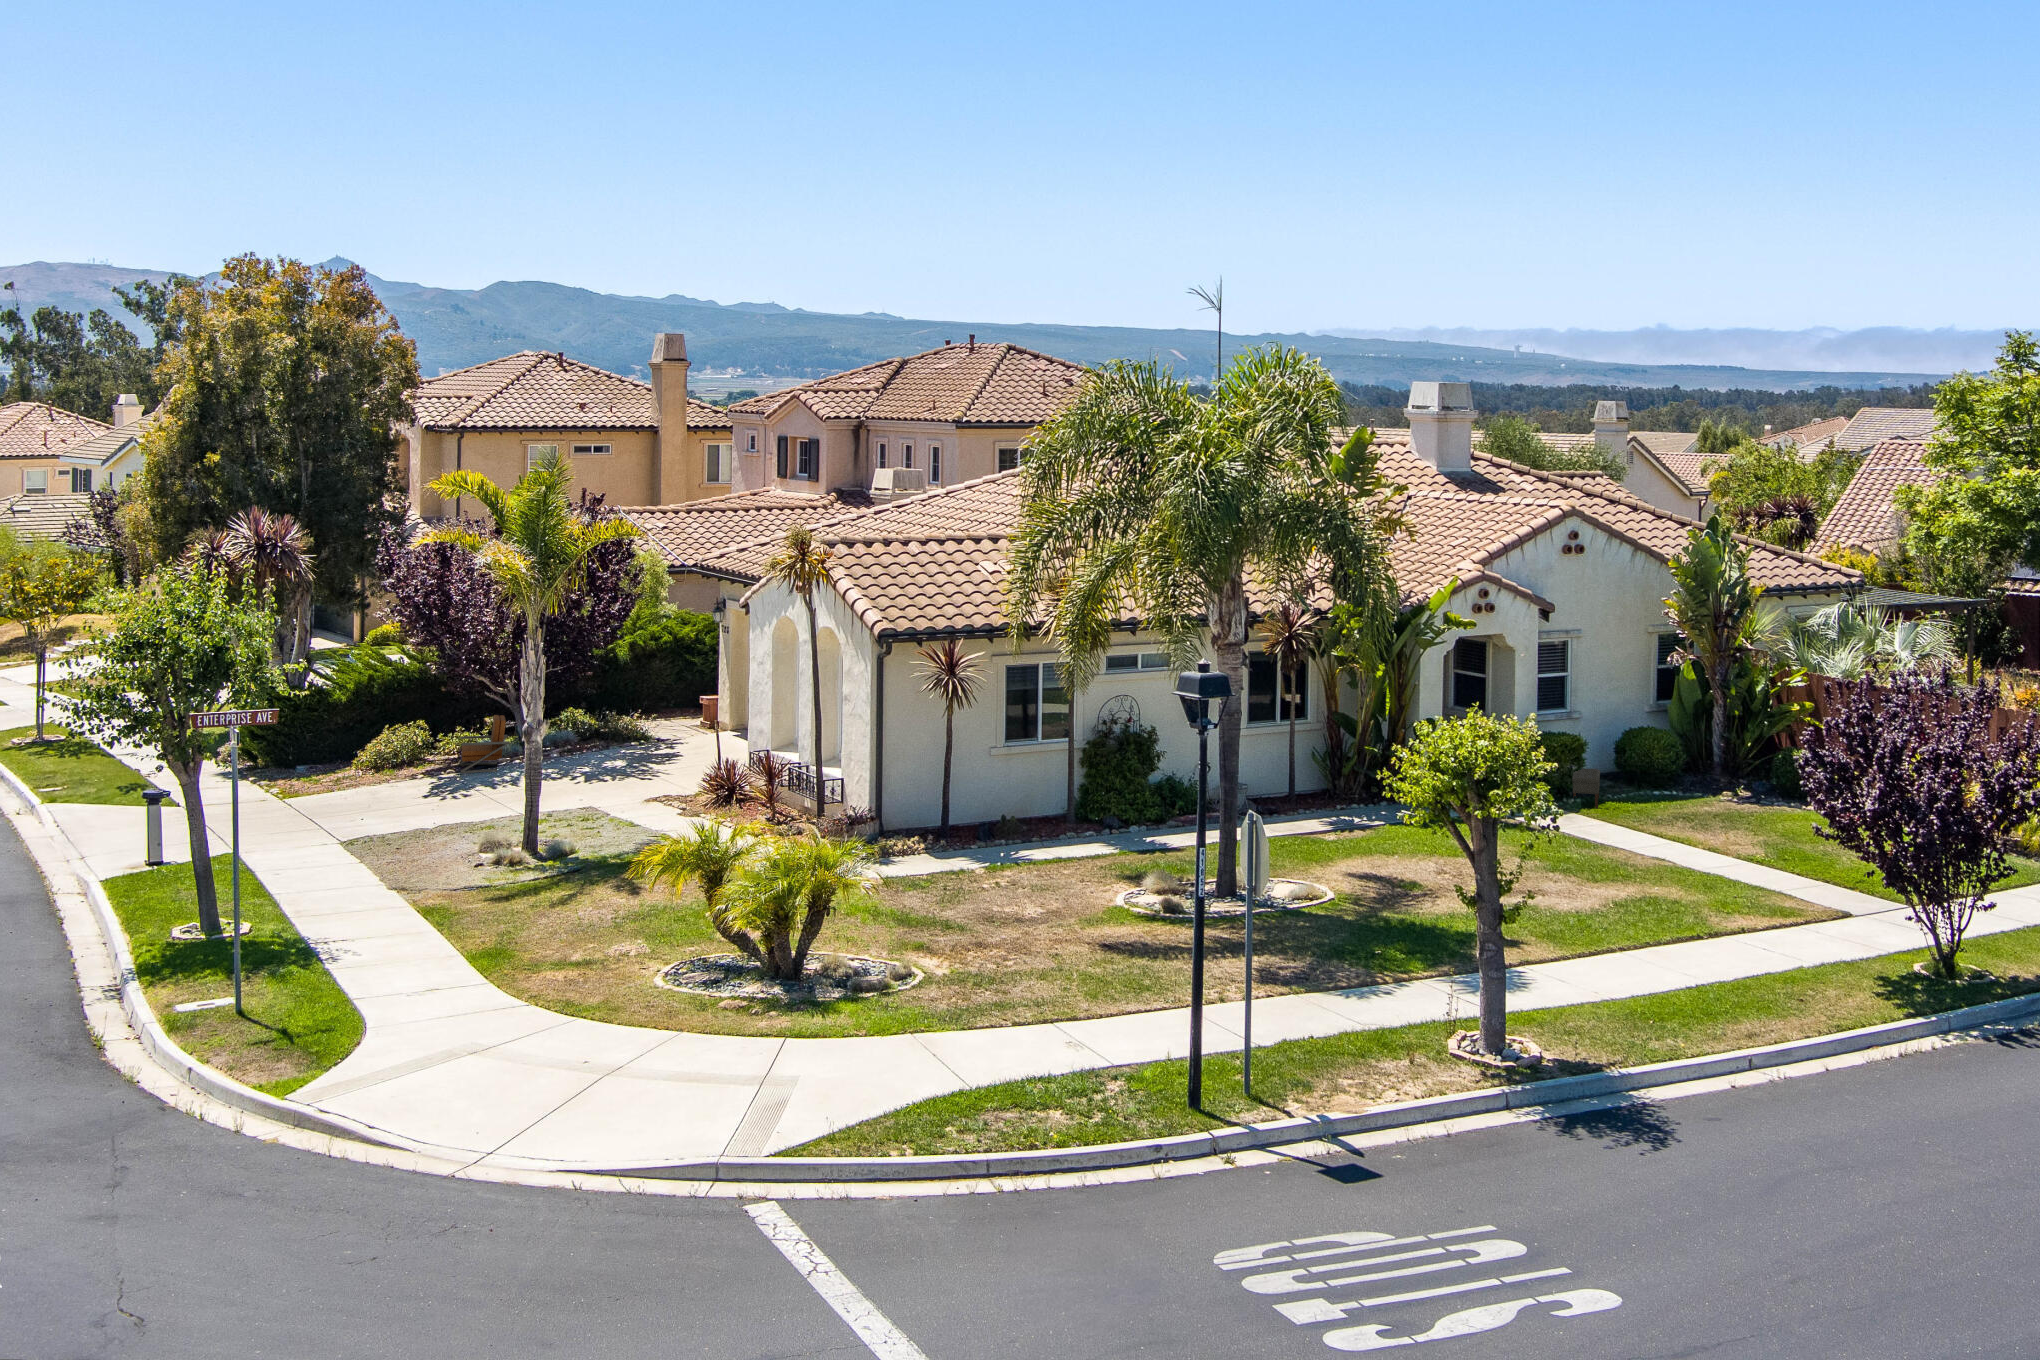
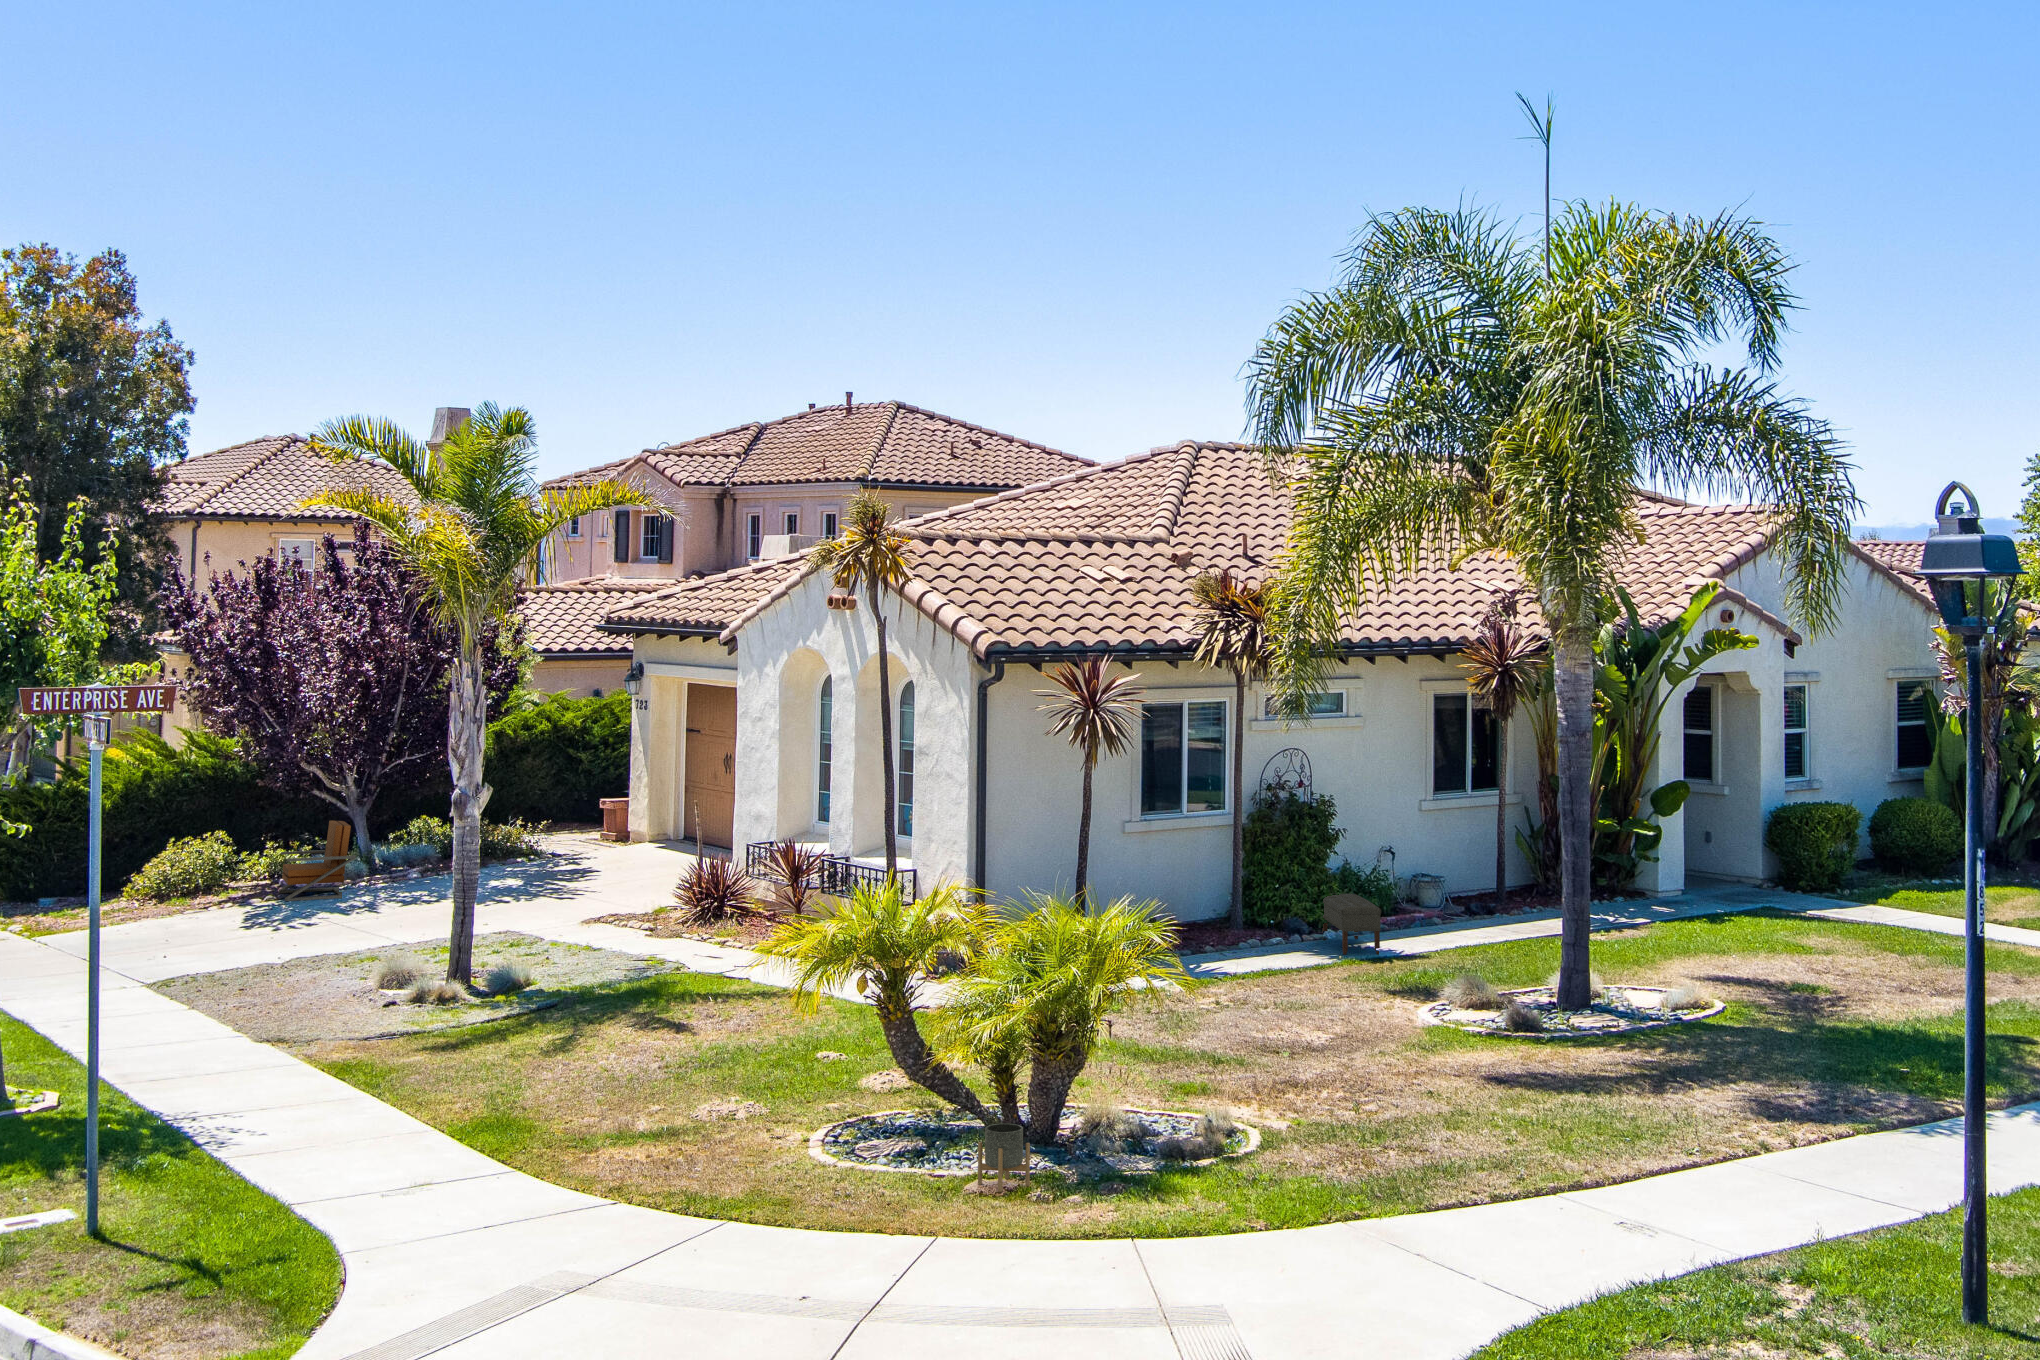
bench: present [1572,768,1600,809] -> present [1322,894,1381,955]
planter: none [750,967,779,1008] -> present [978,1123,1030,1192]

